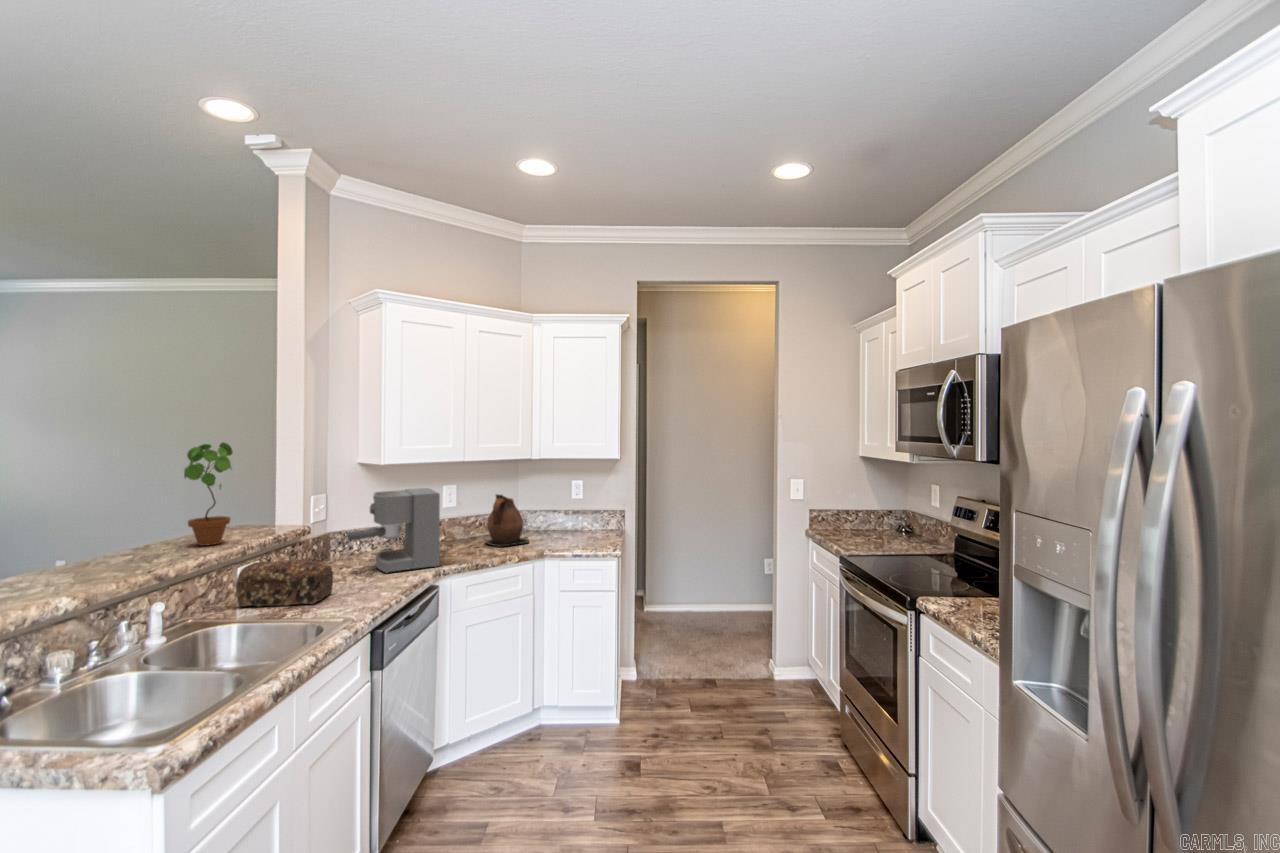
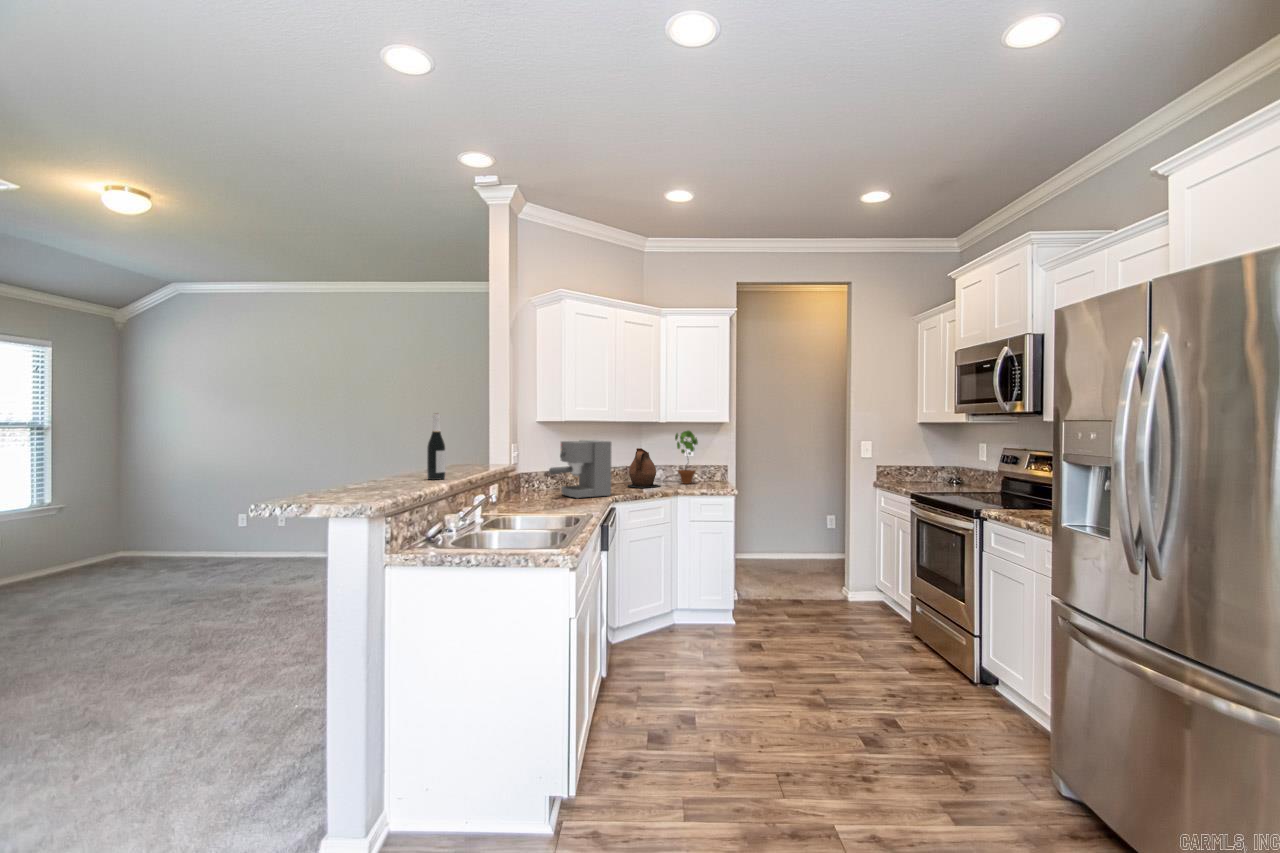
potted plant: present [184,442,232,546] -> present [675,431,698,484]
wine bottle: none [67,477,104,582] -> present [427,413,445,480]
bread loaf: present [236,560,333,607] -> none [501,481,556,511]

